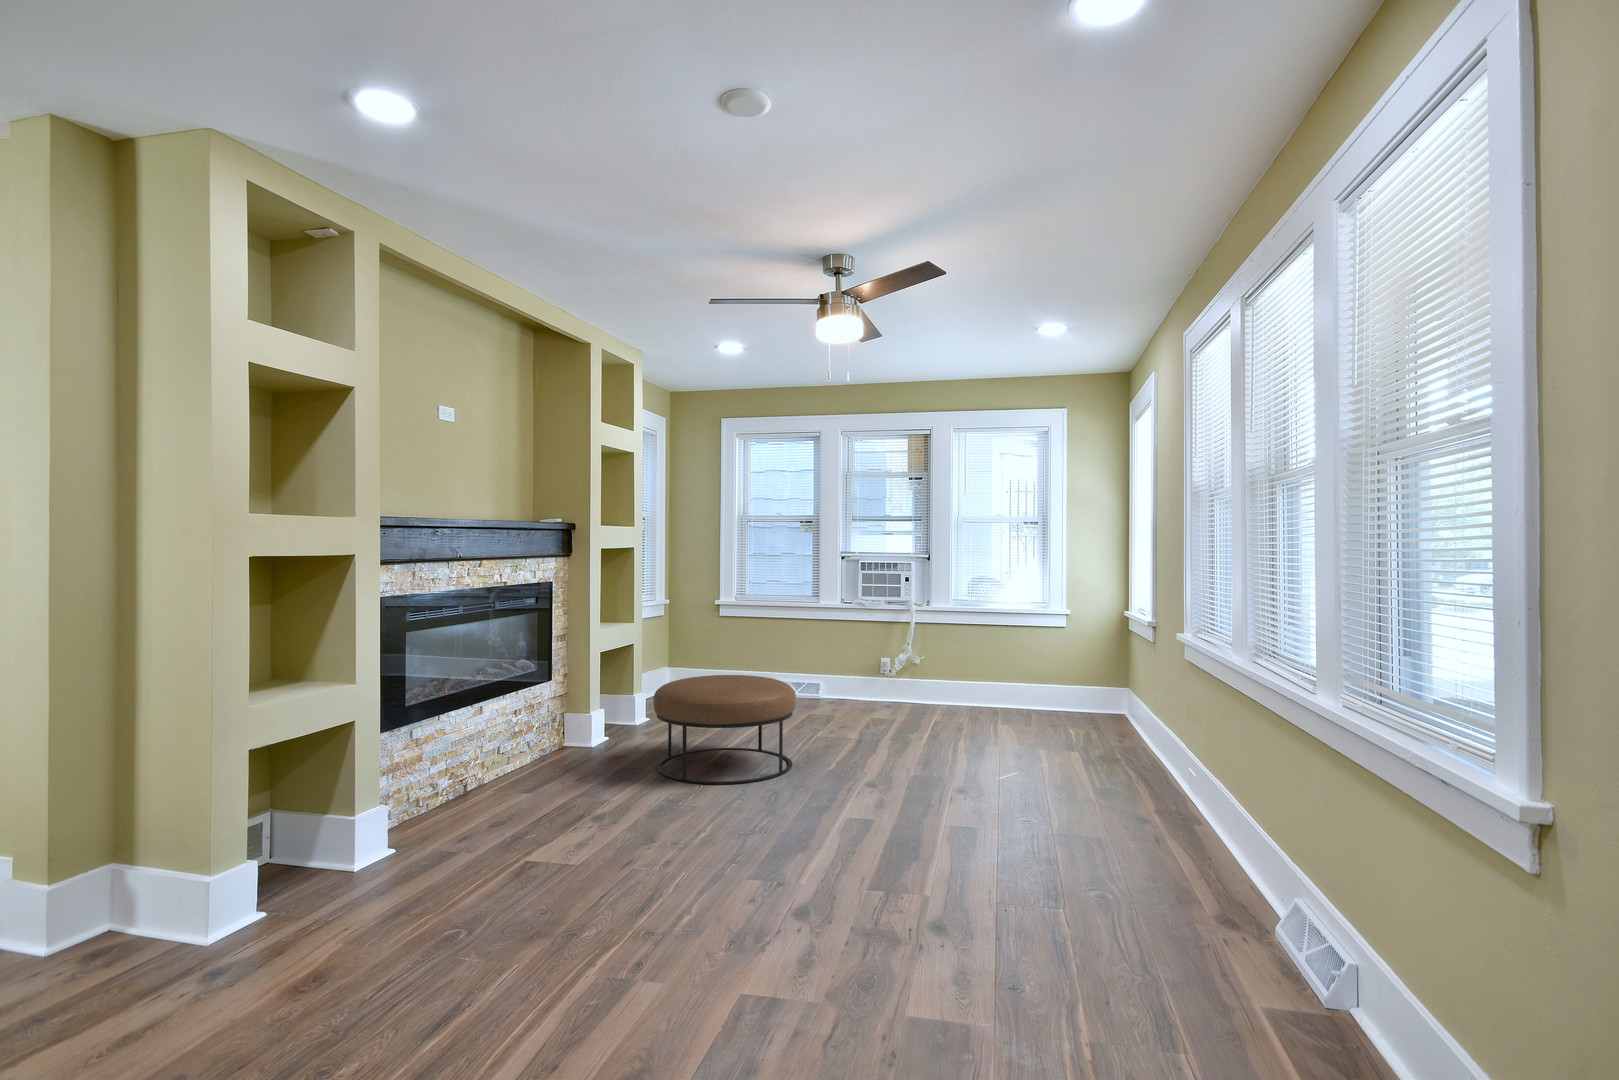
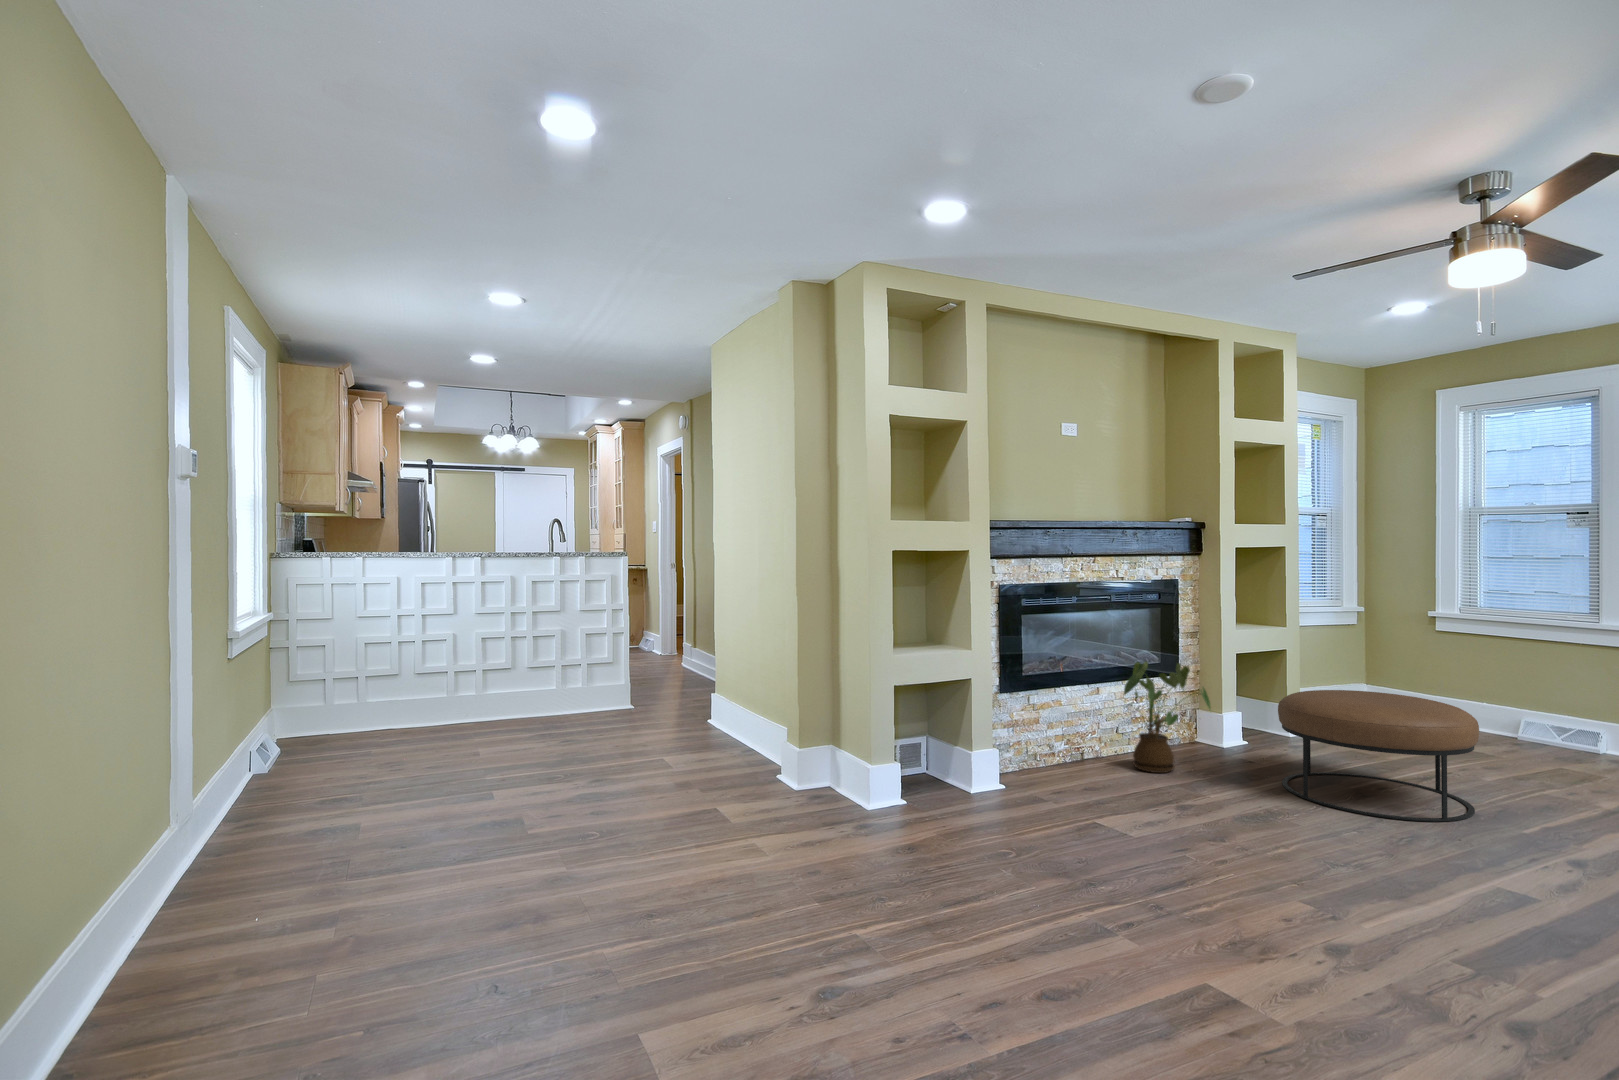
house plant: none [511,669,601,789] -> present [1124,662,1211,773]

